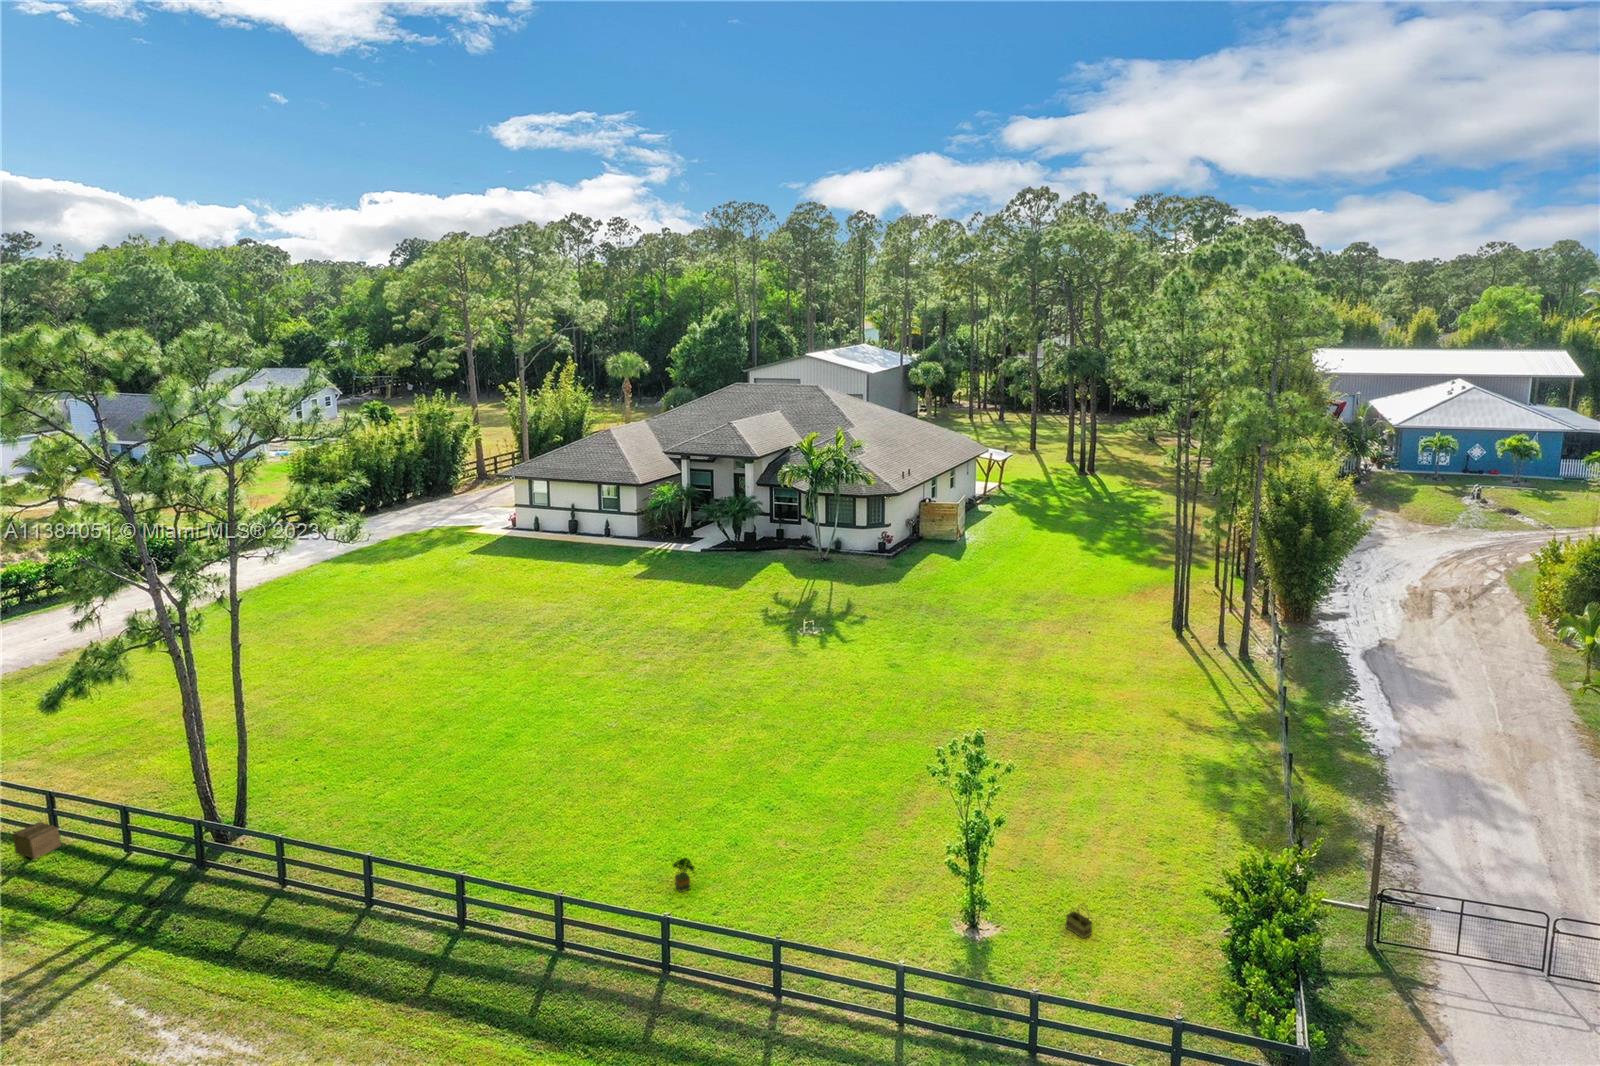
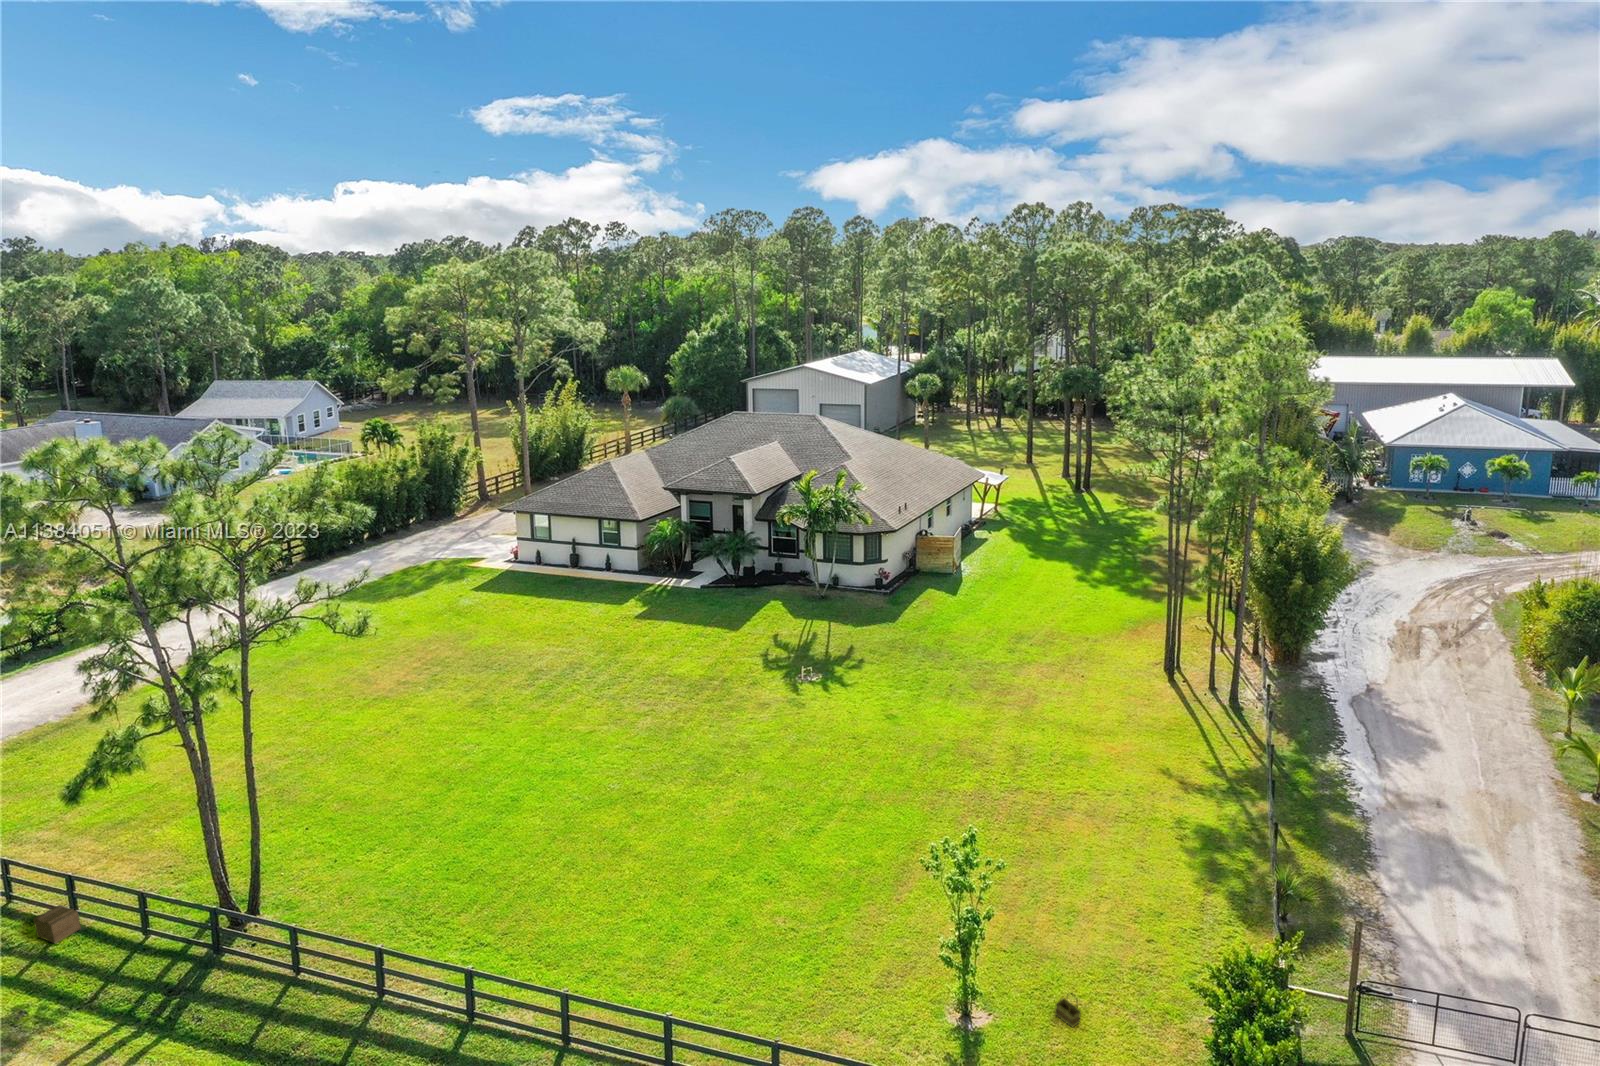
potted tree: present [672,858,695,892] -> none [674,943,696,978]

